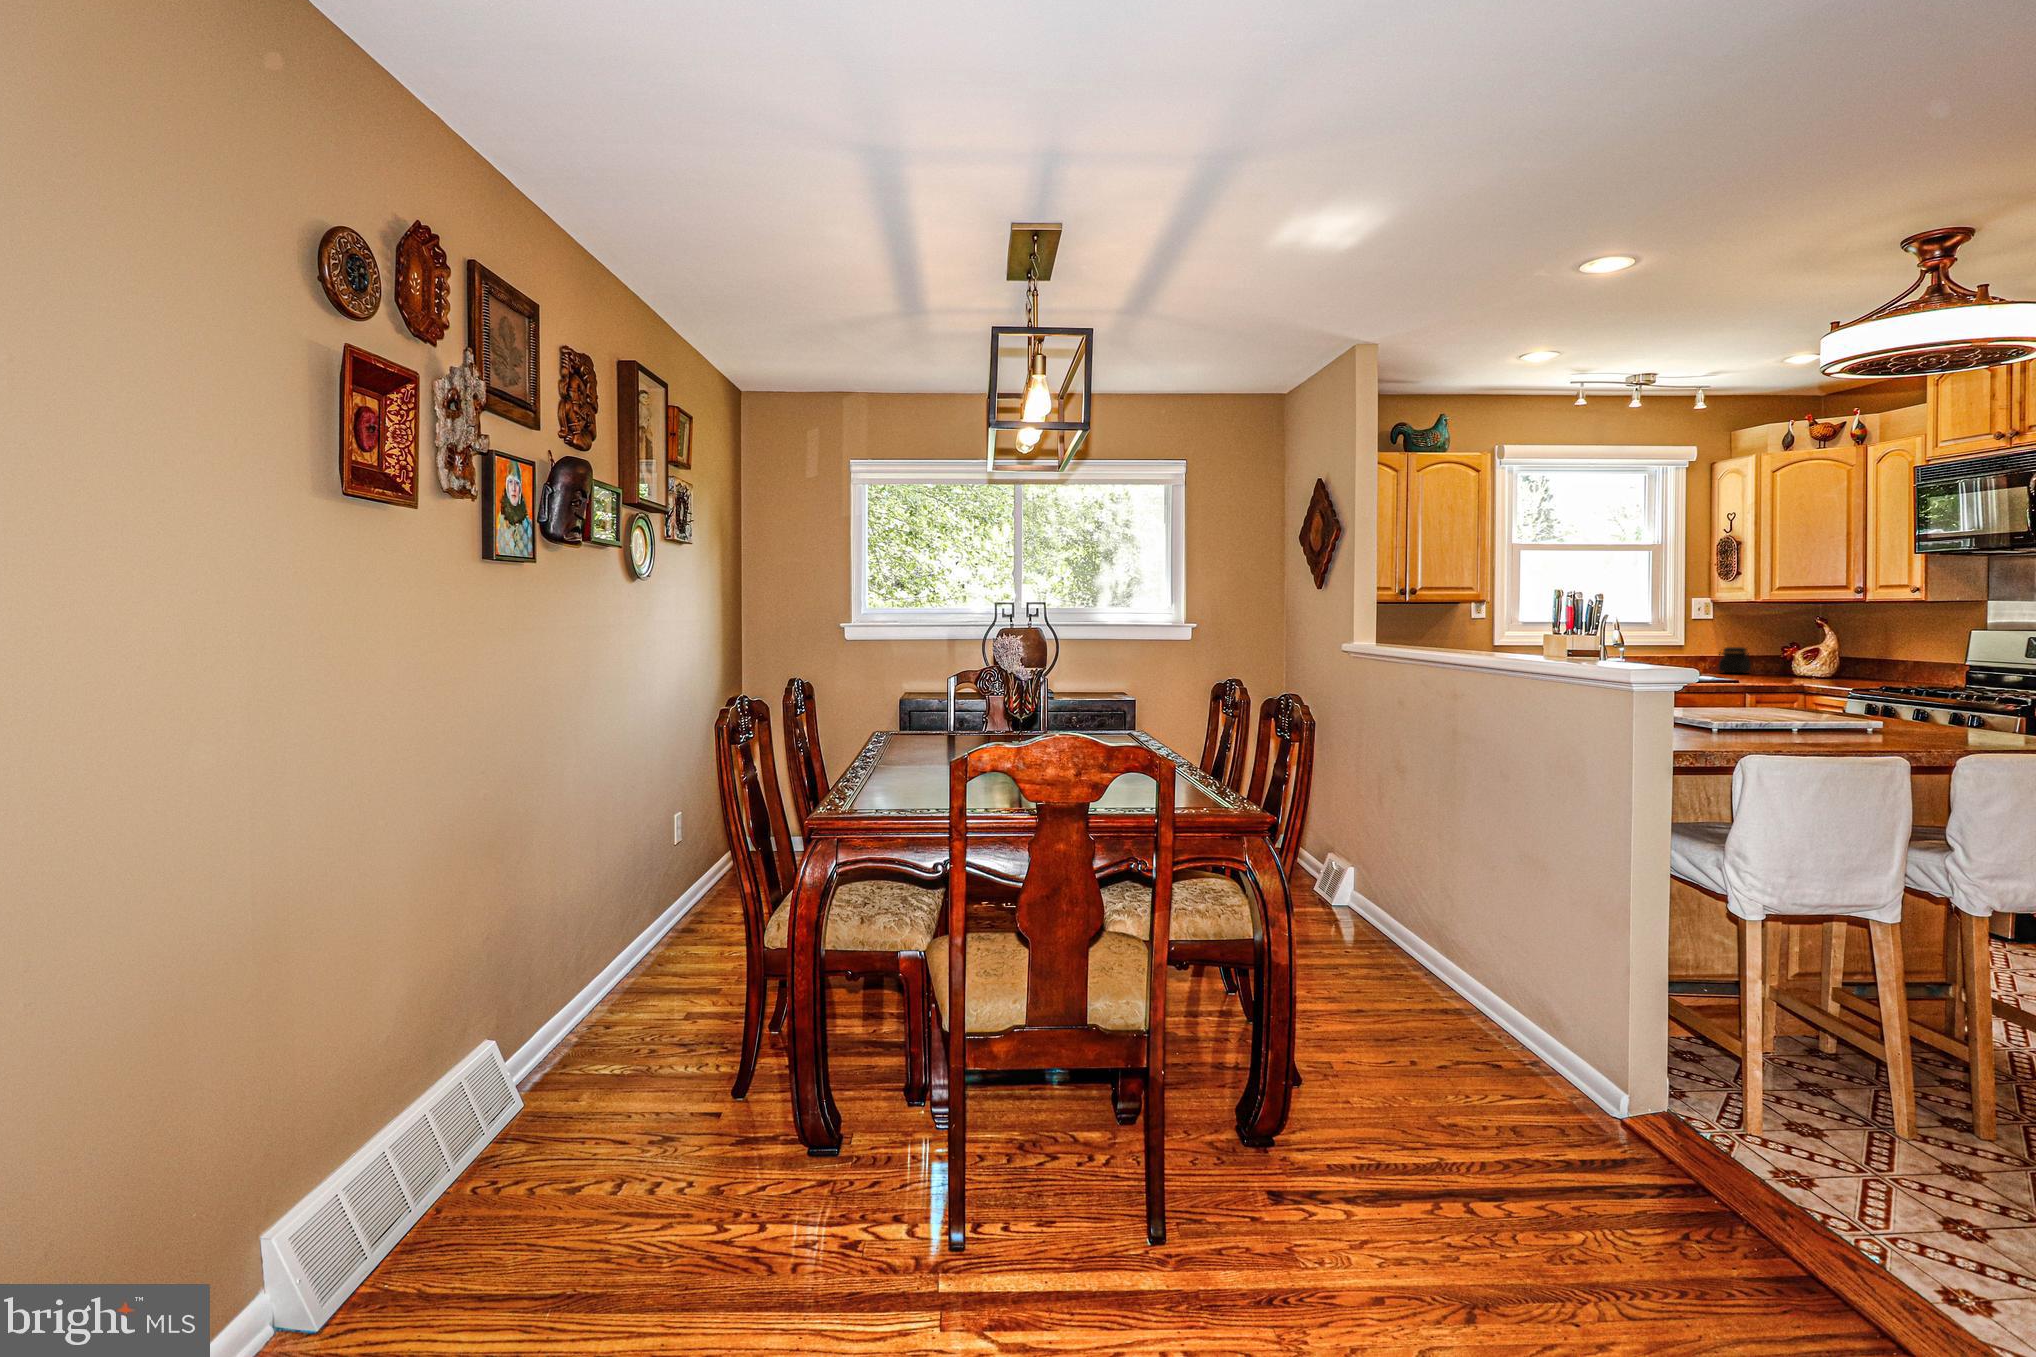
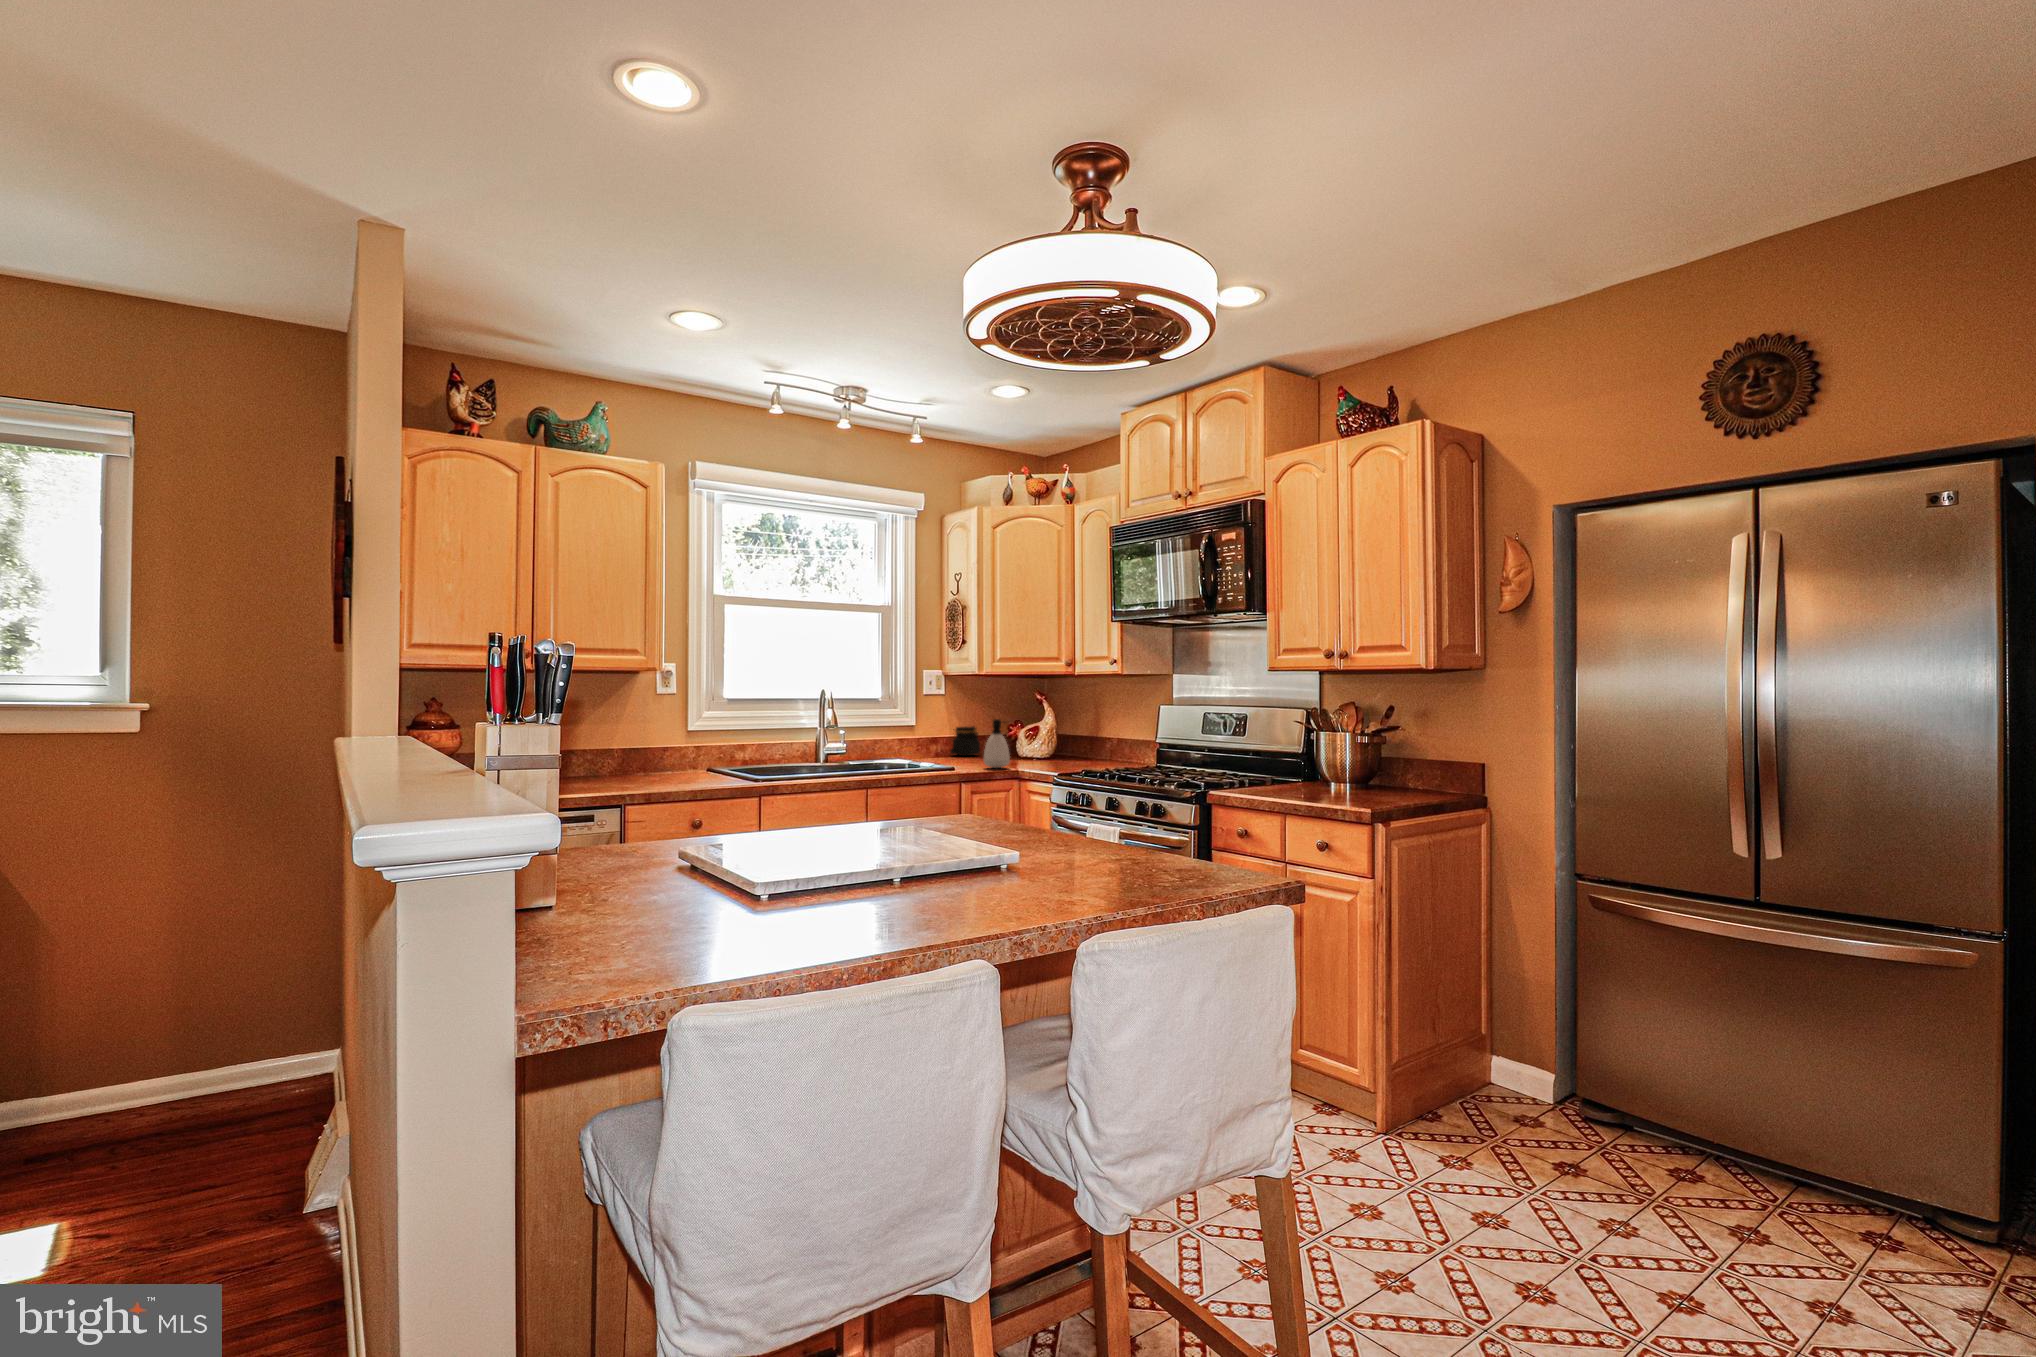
soap dispenser: none [1763,642,1791,684] -> present [984,719,1010,768]

